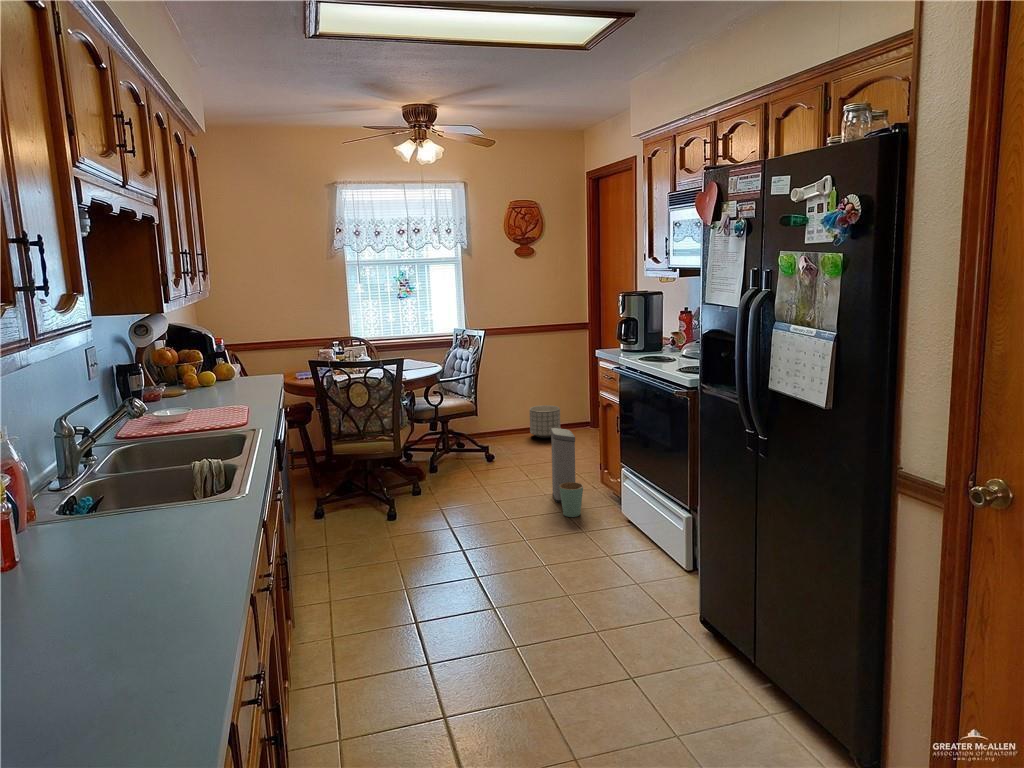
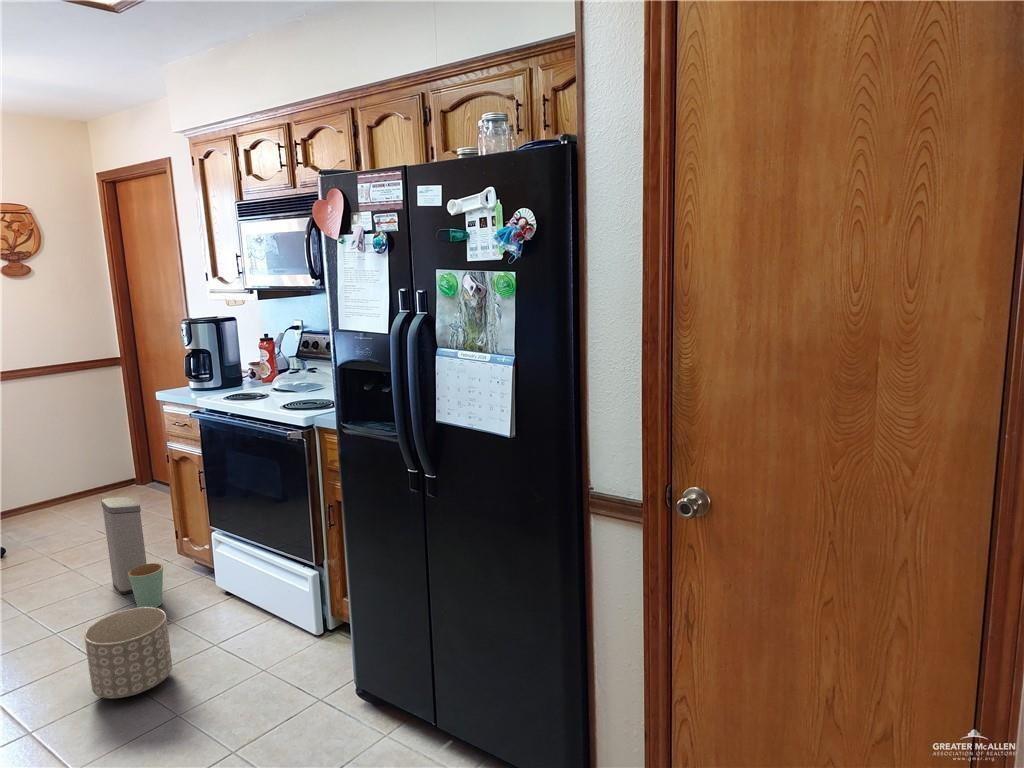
planter: present [530,405,560,438] -> present [84,607,172,698]

